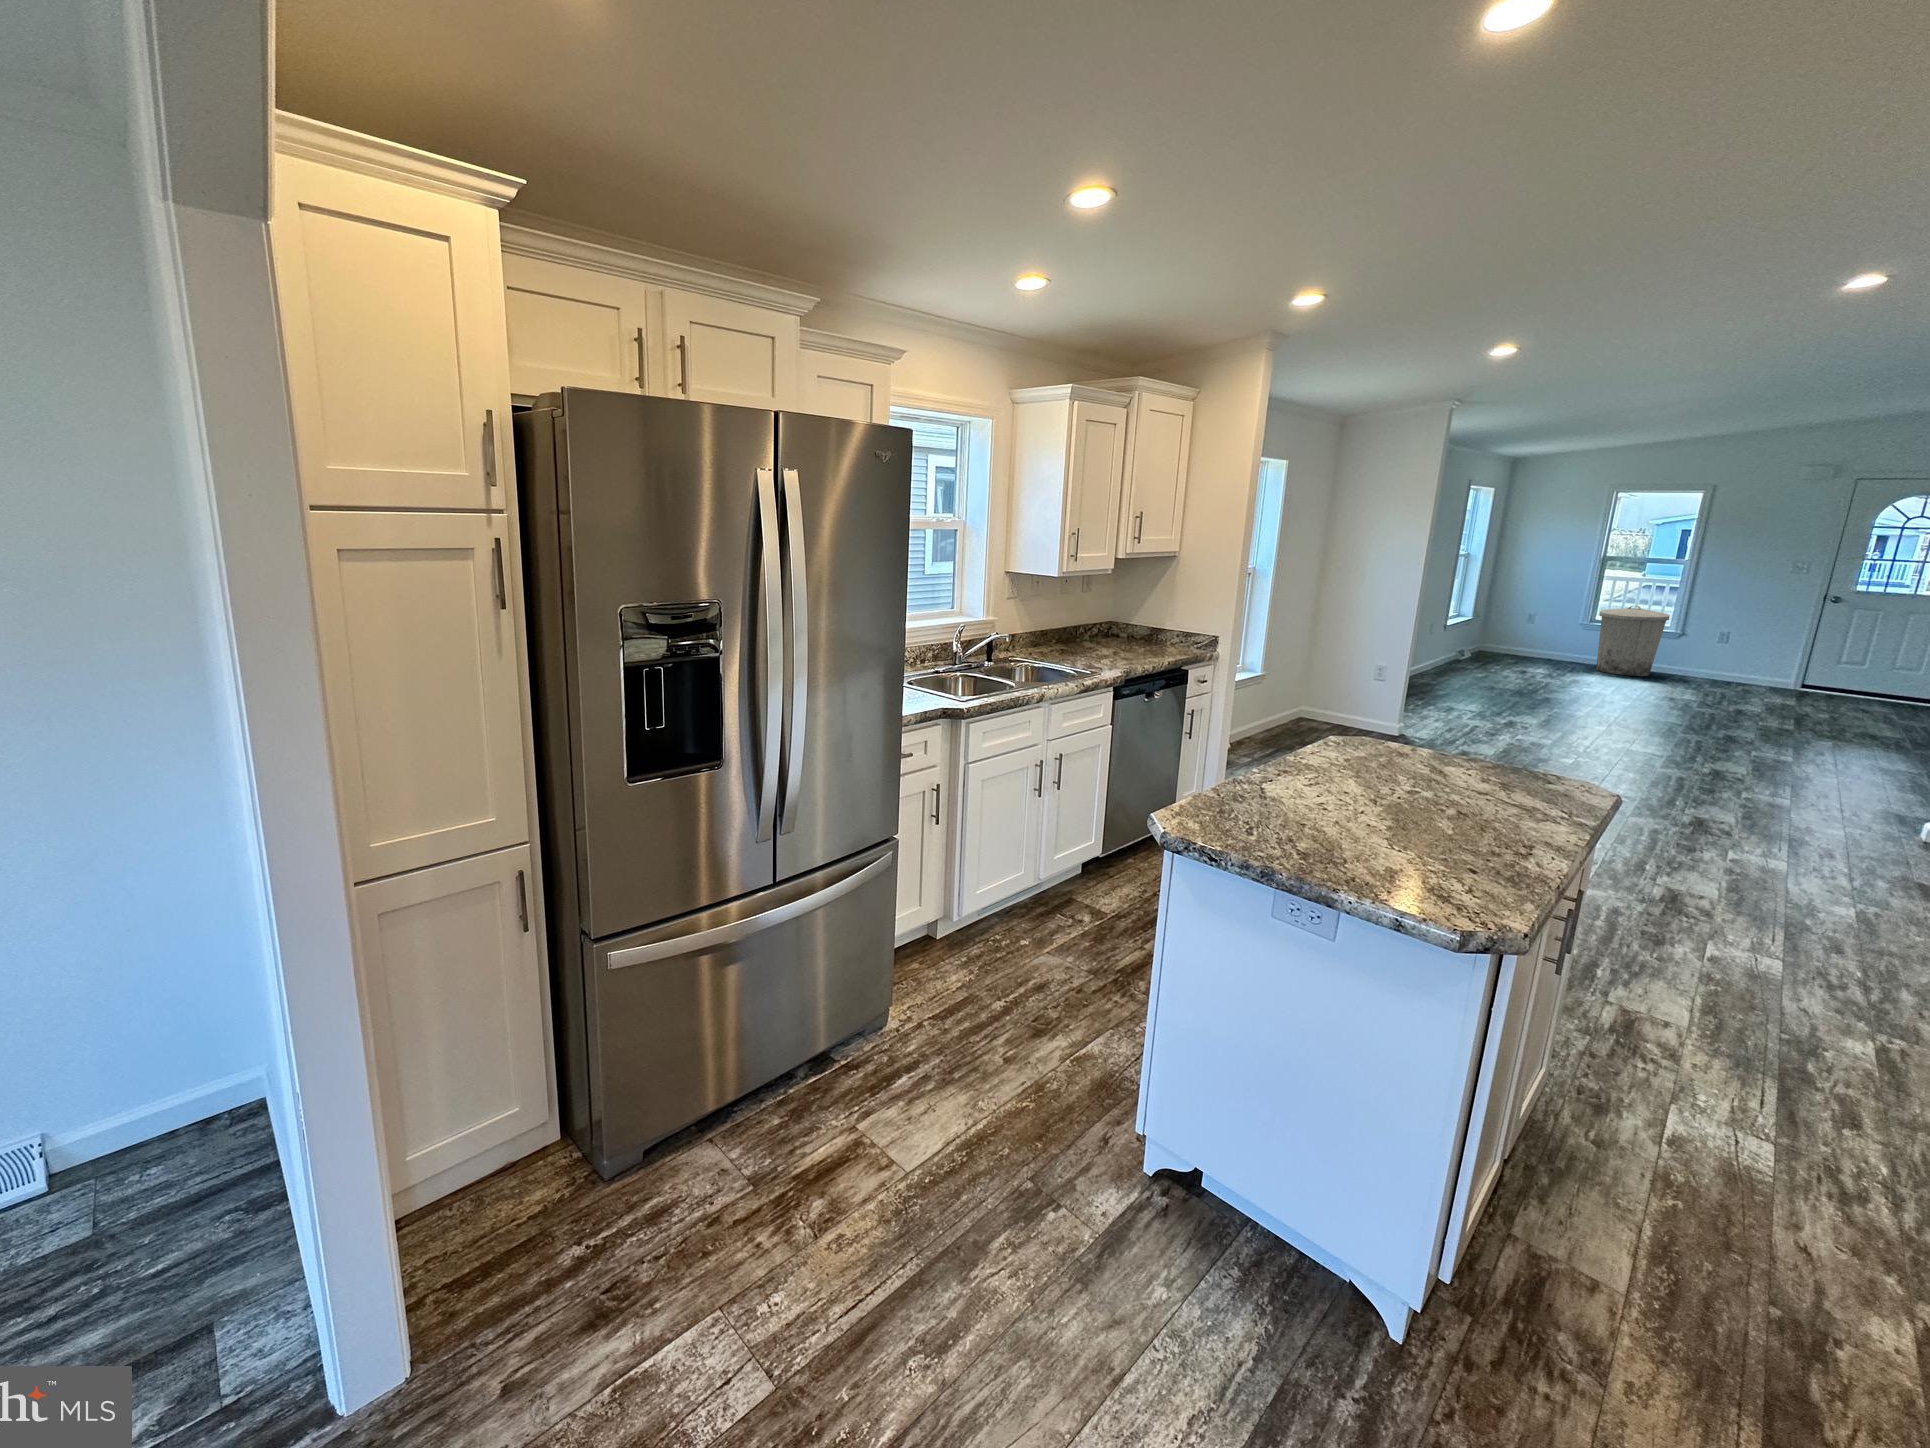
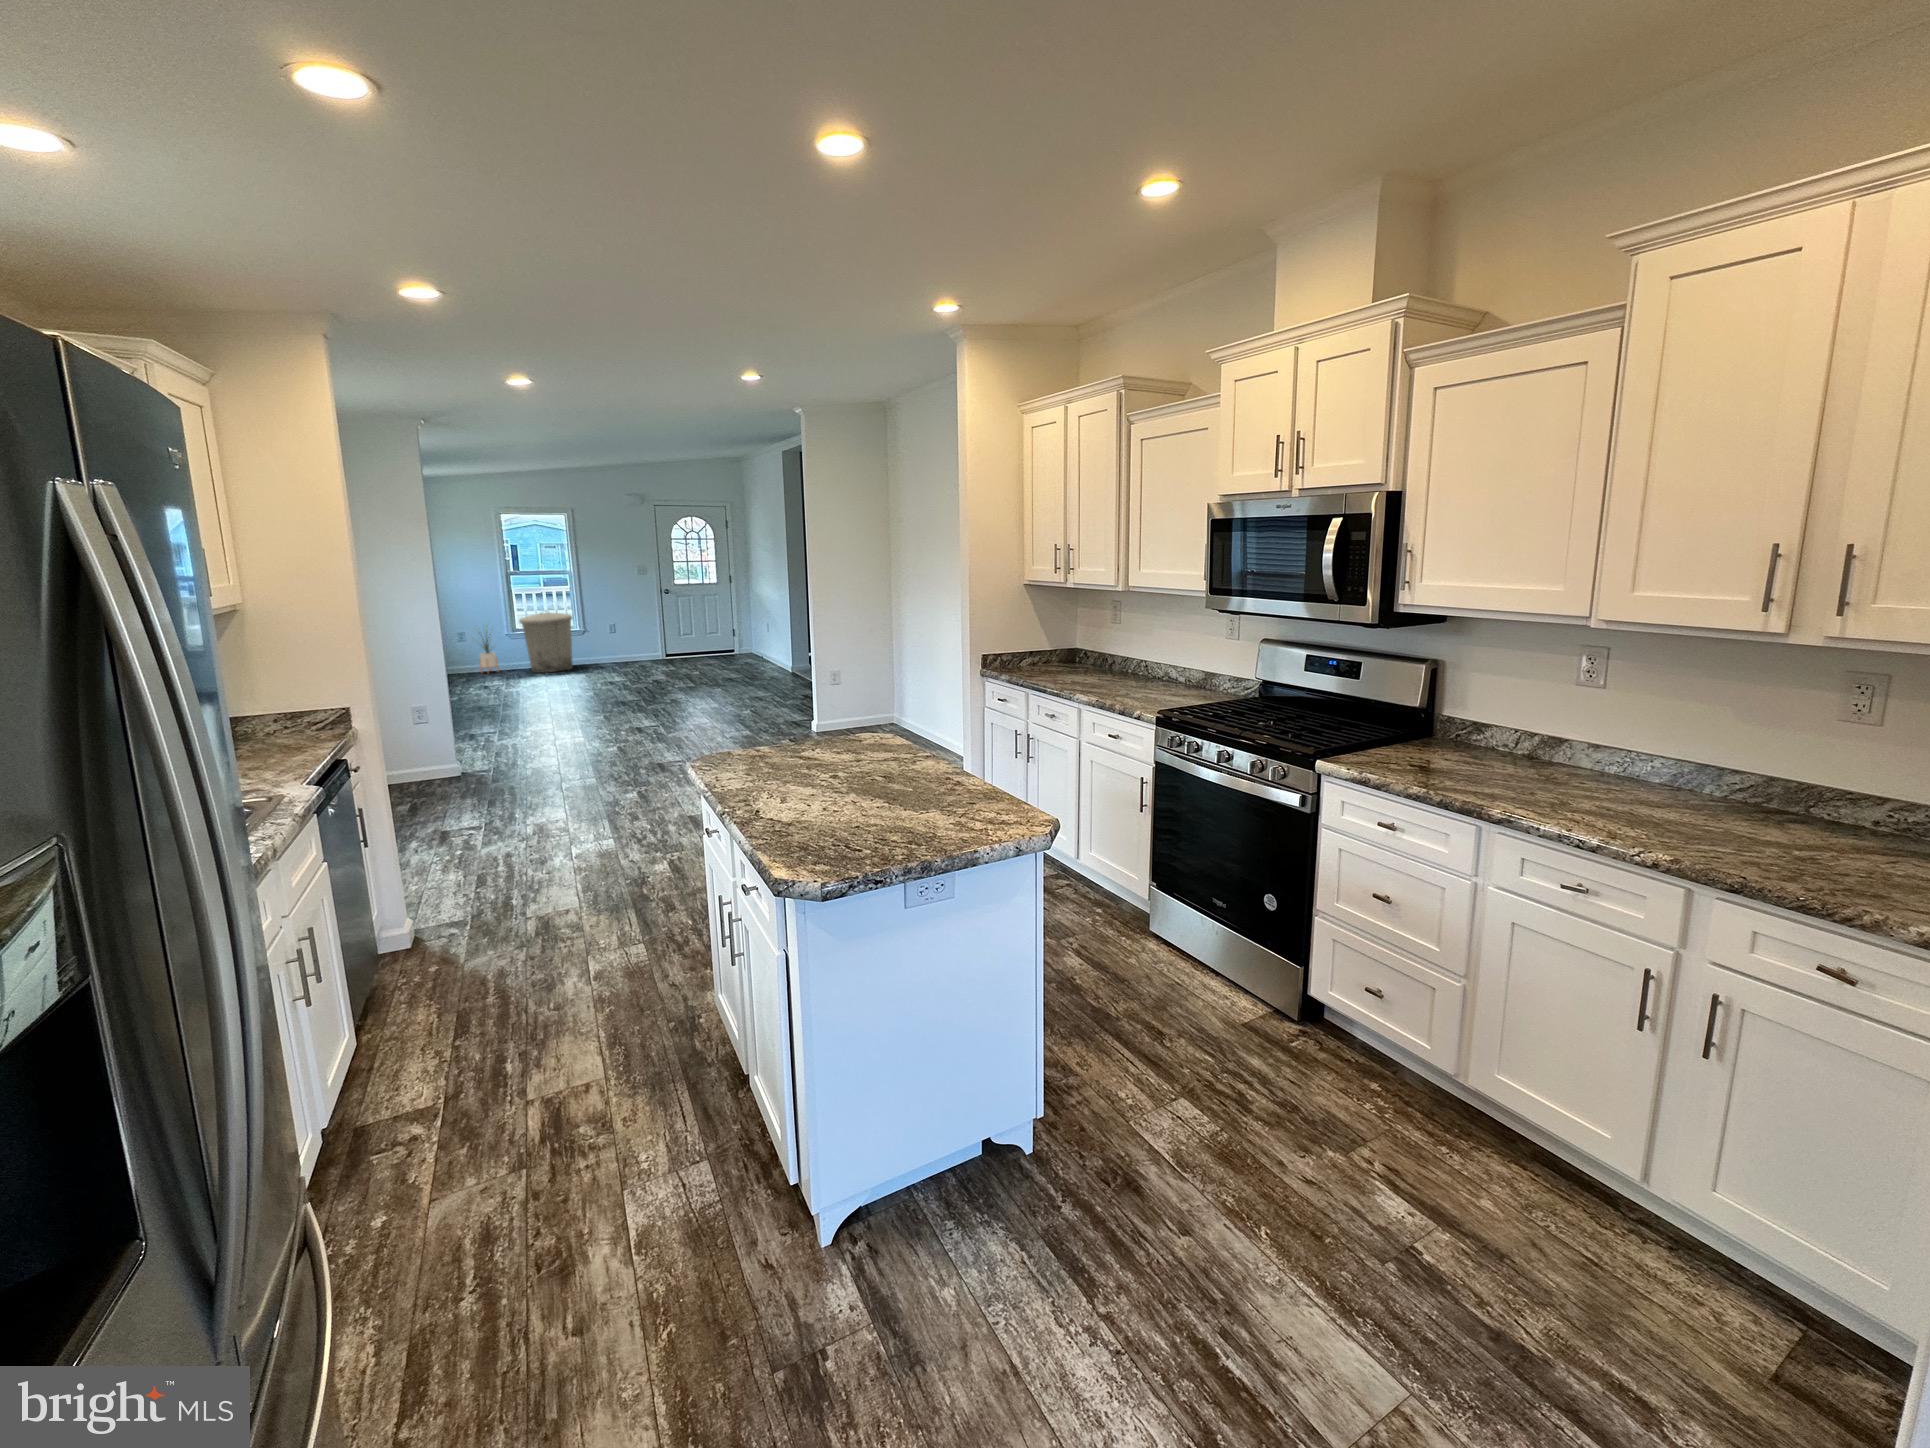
house plant: none [1539,606,1579,662] -> present [479,633,498,672]

